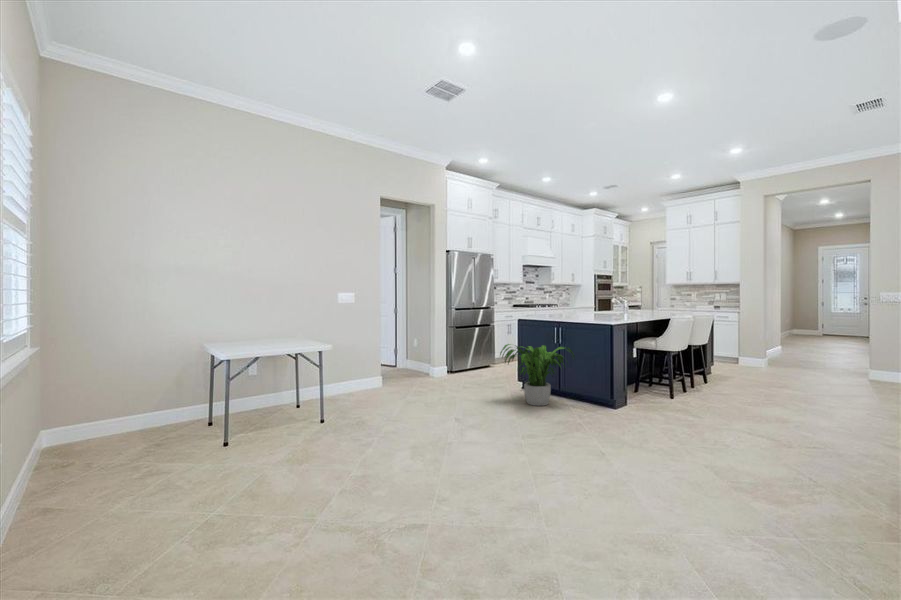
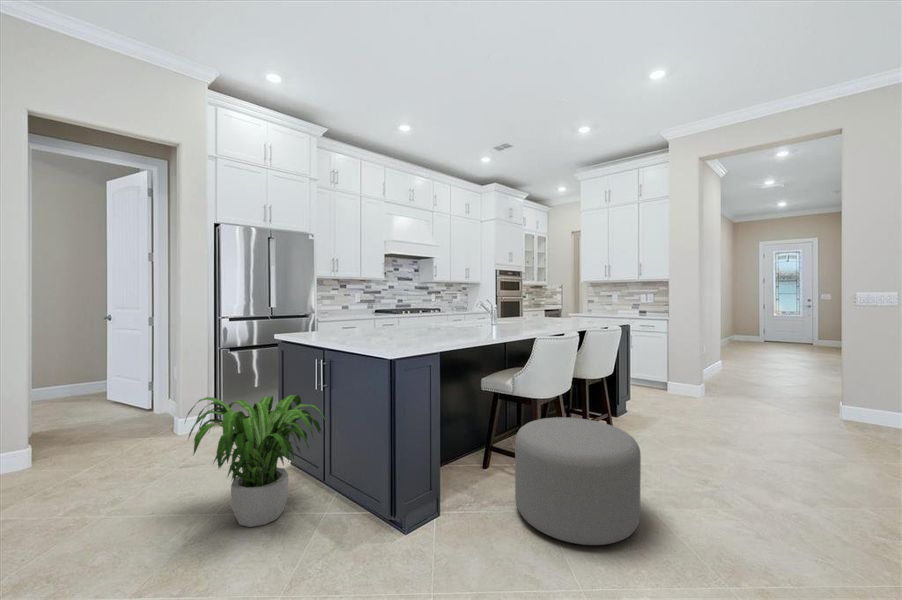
ottoman: none [668,359,740,412] -> present [515,417,641,545]

